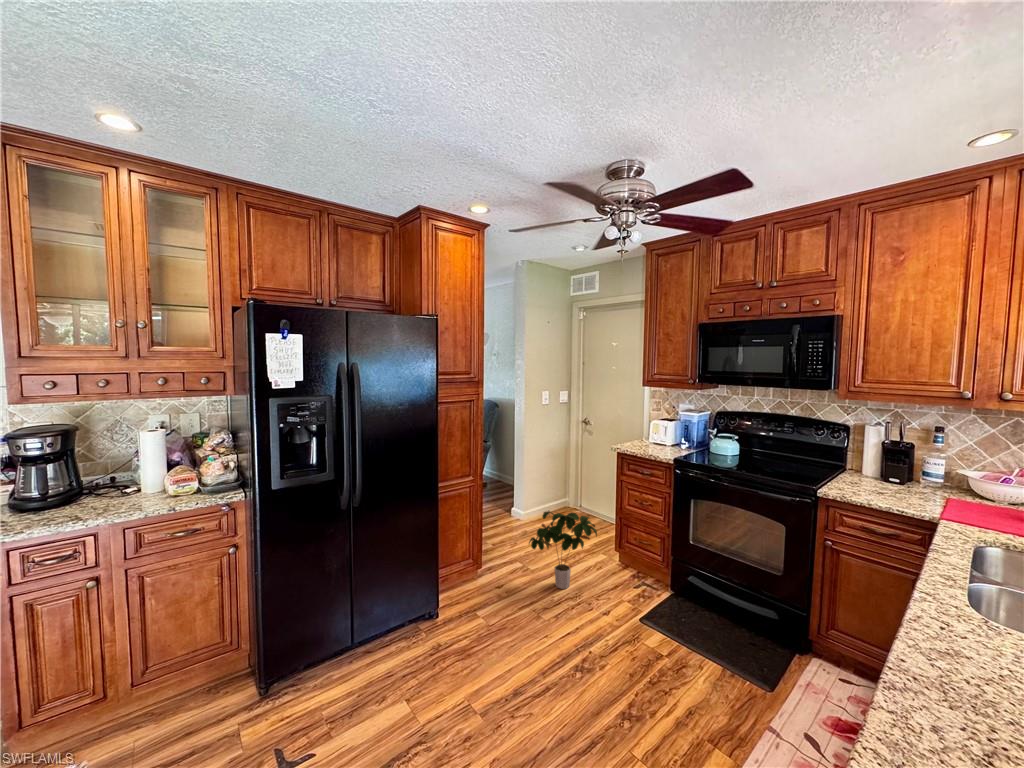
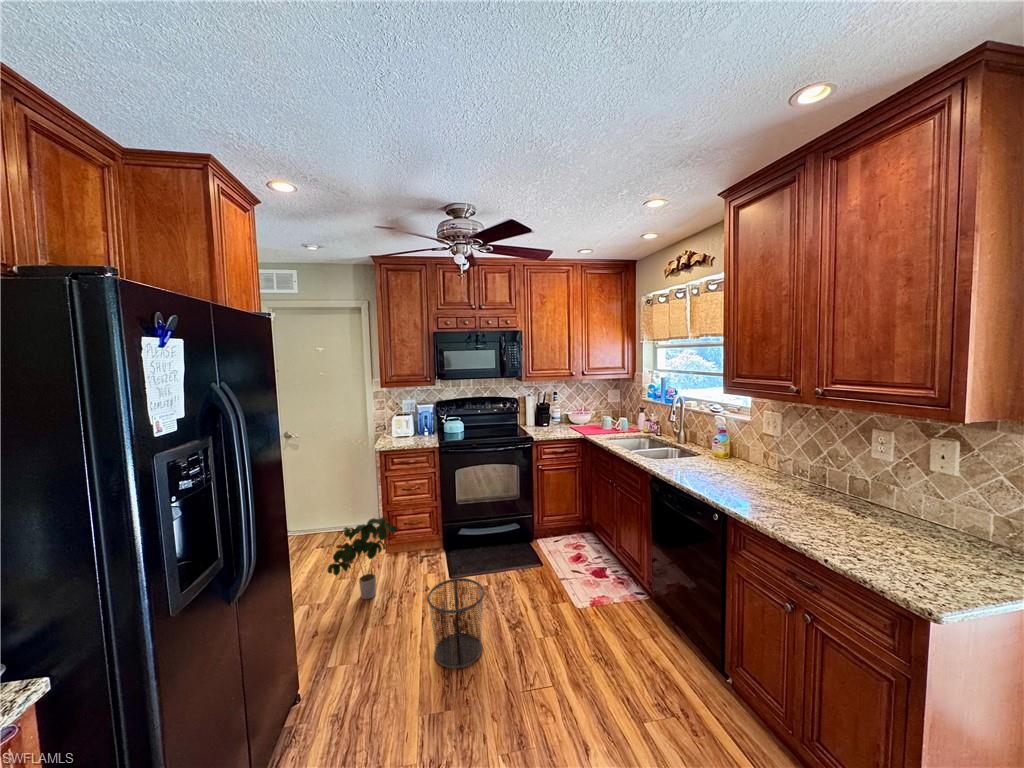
waste bin: none [520,599,586,706] -> present [427,578,484,668]

